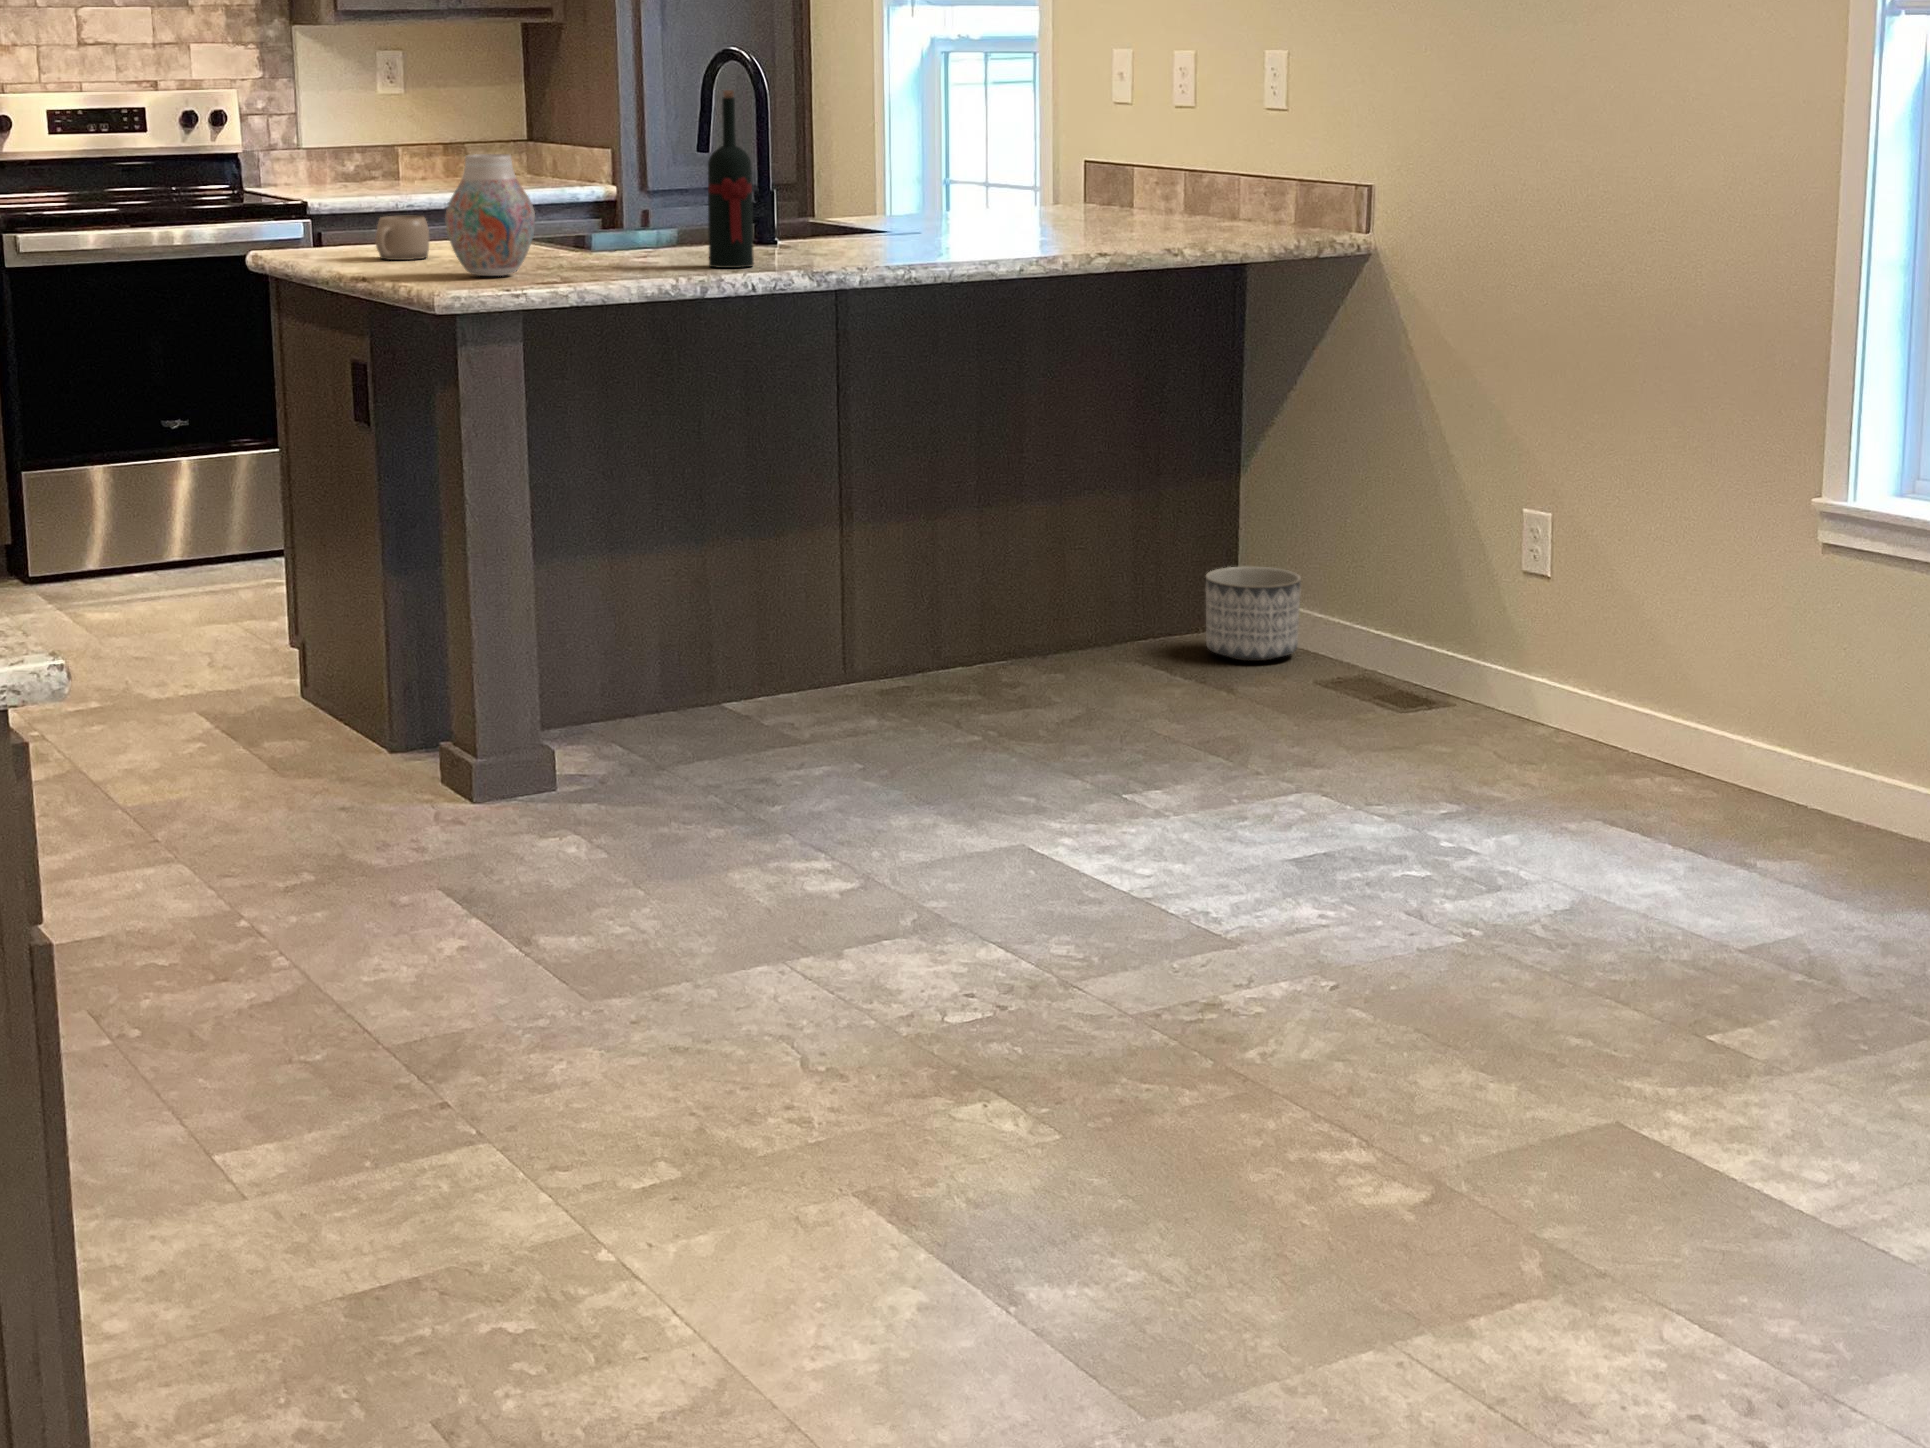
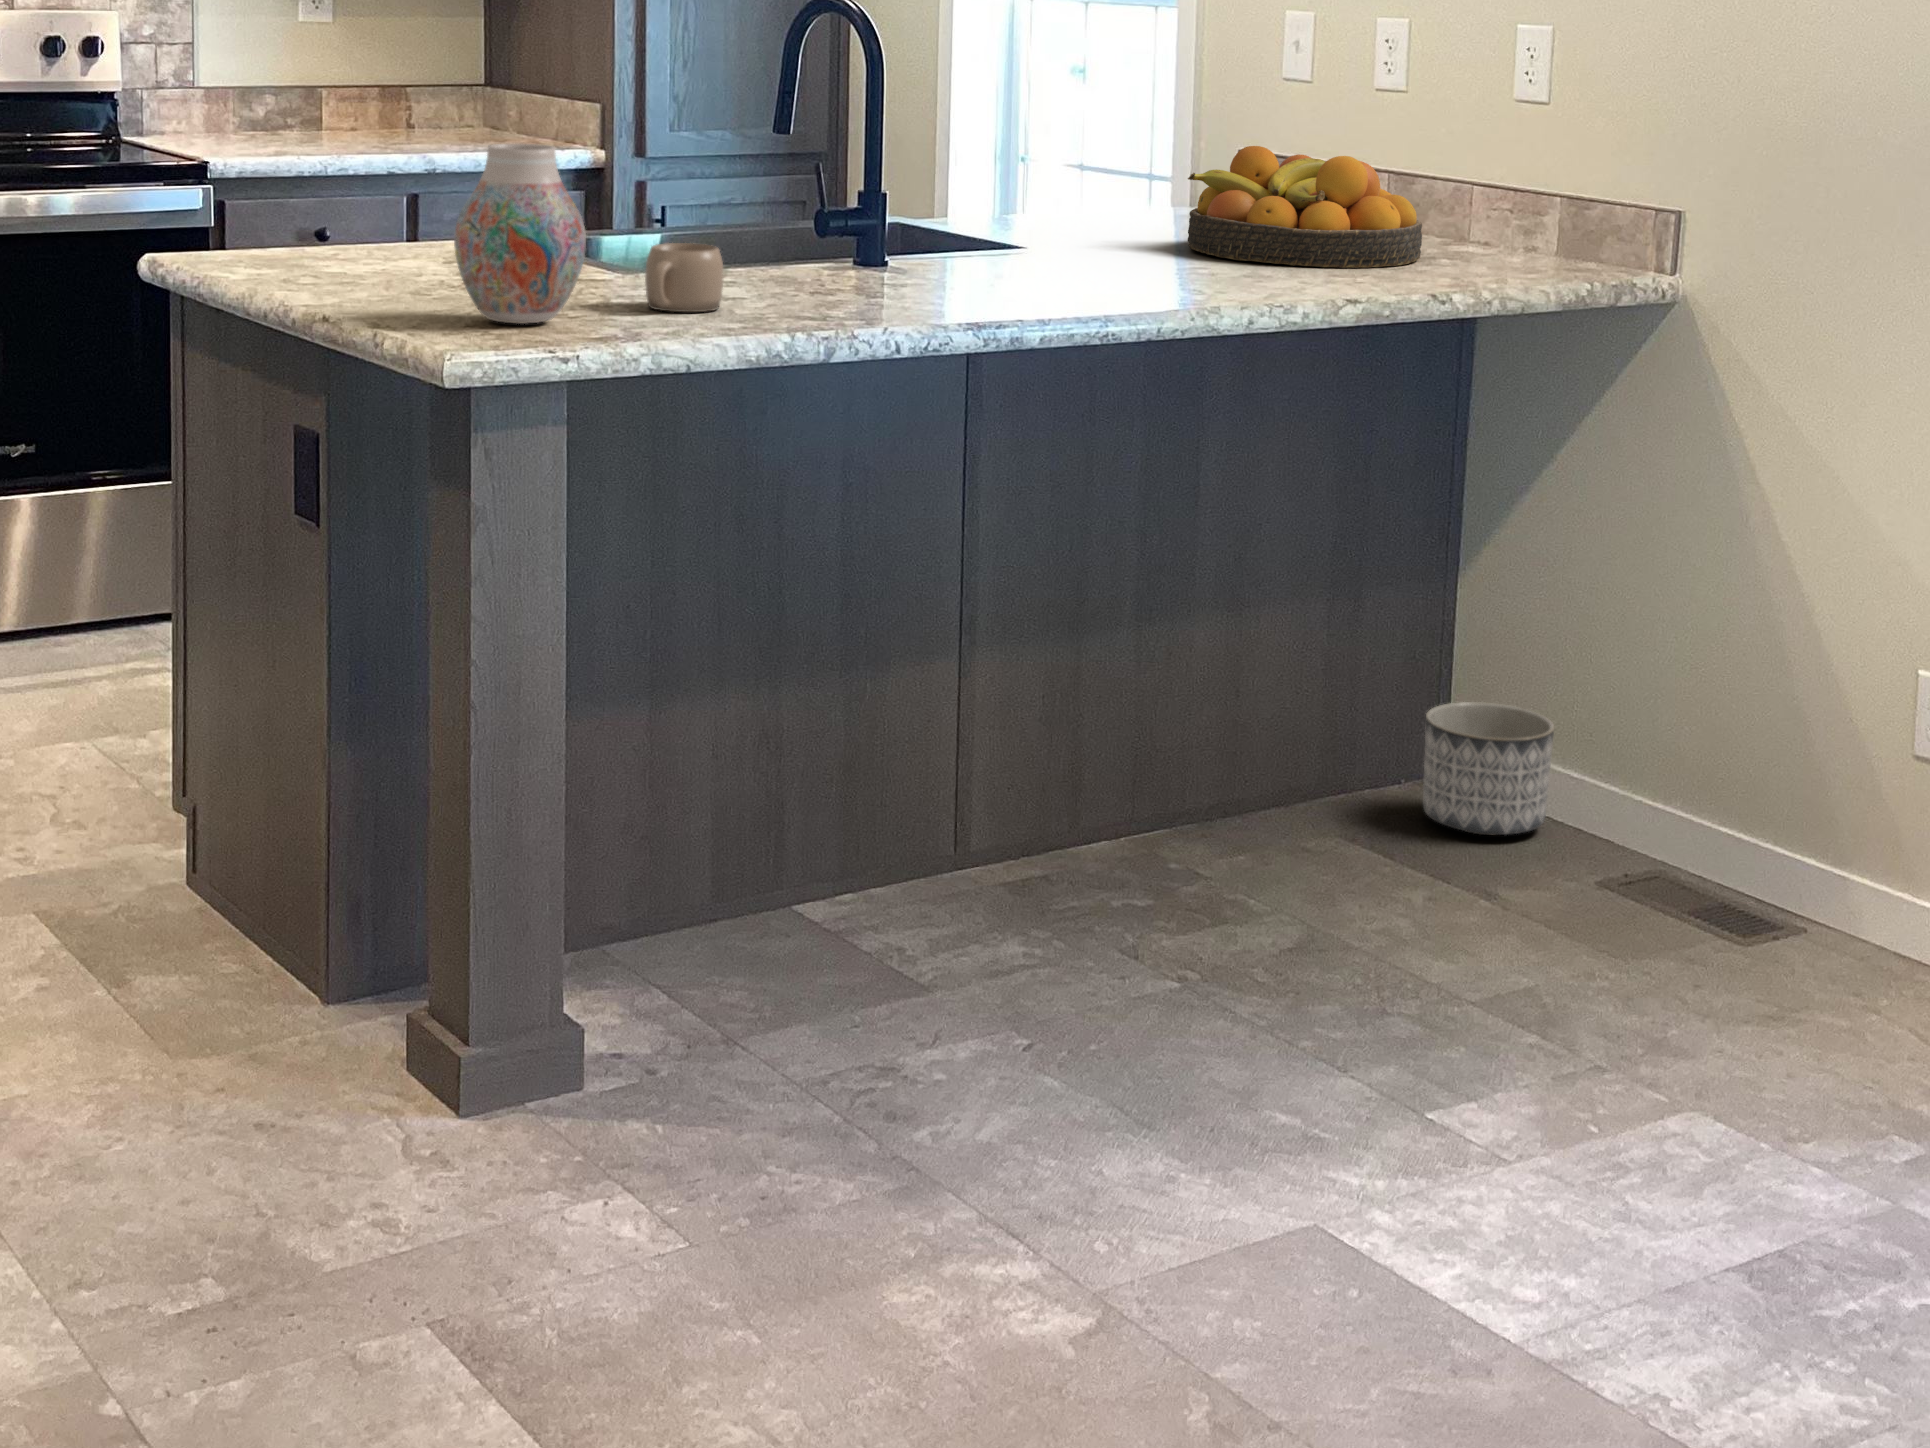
wine bottle: present [708,90,754,268] -> none [827,62,893,316]
fruit bowl: none [1010,150,1189,236] -> present [1188,146,1422,268]
mug: present [375,216,429,260] -> present [645,243,723,312]

